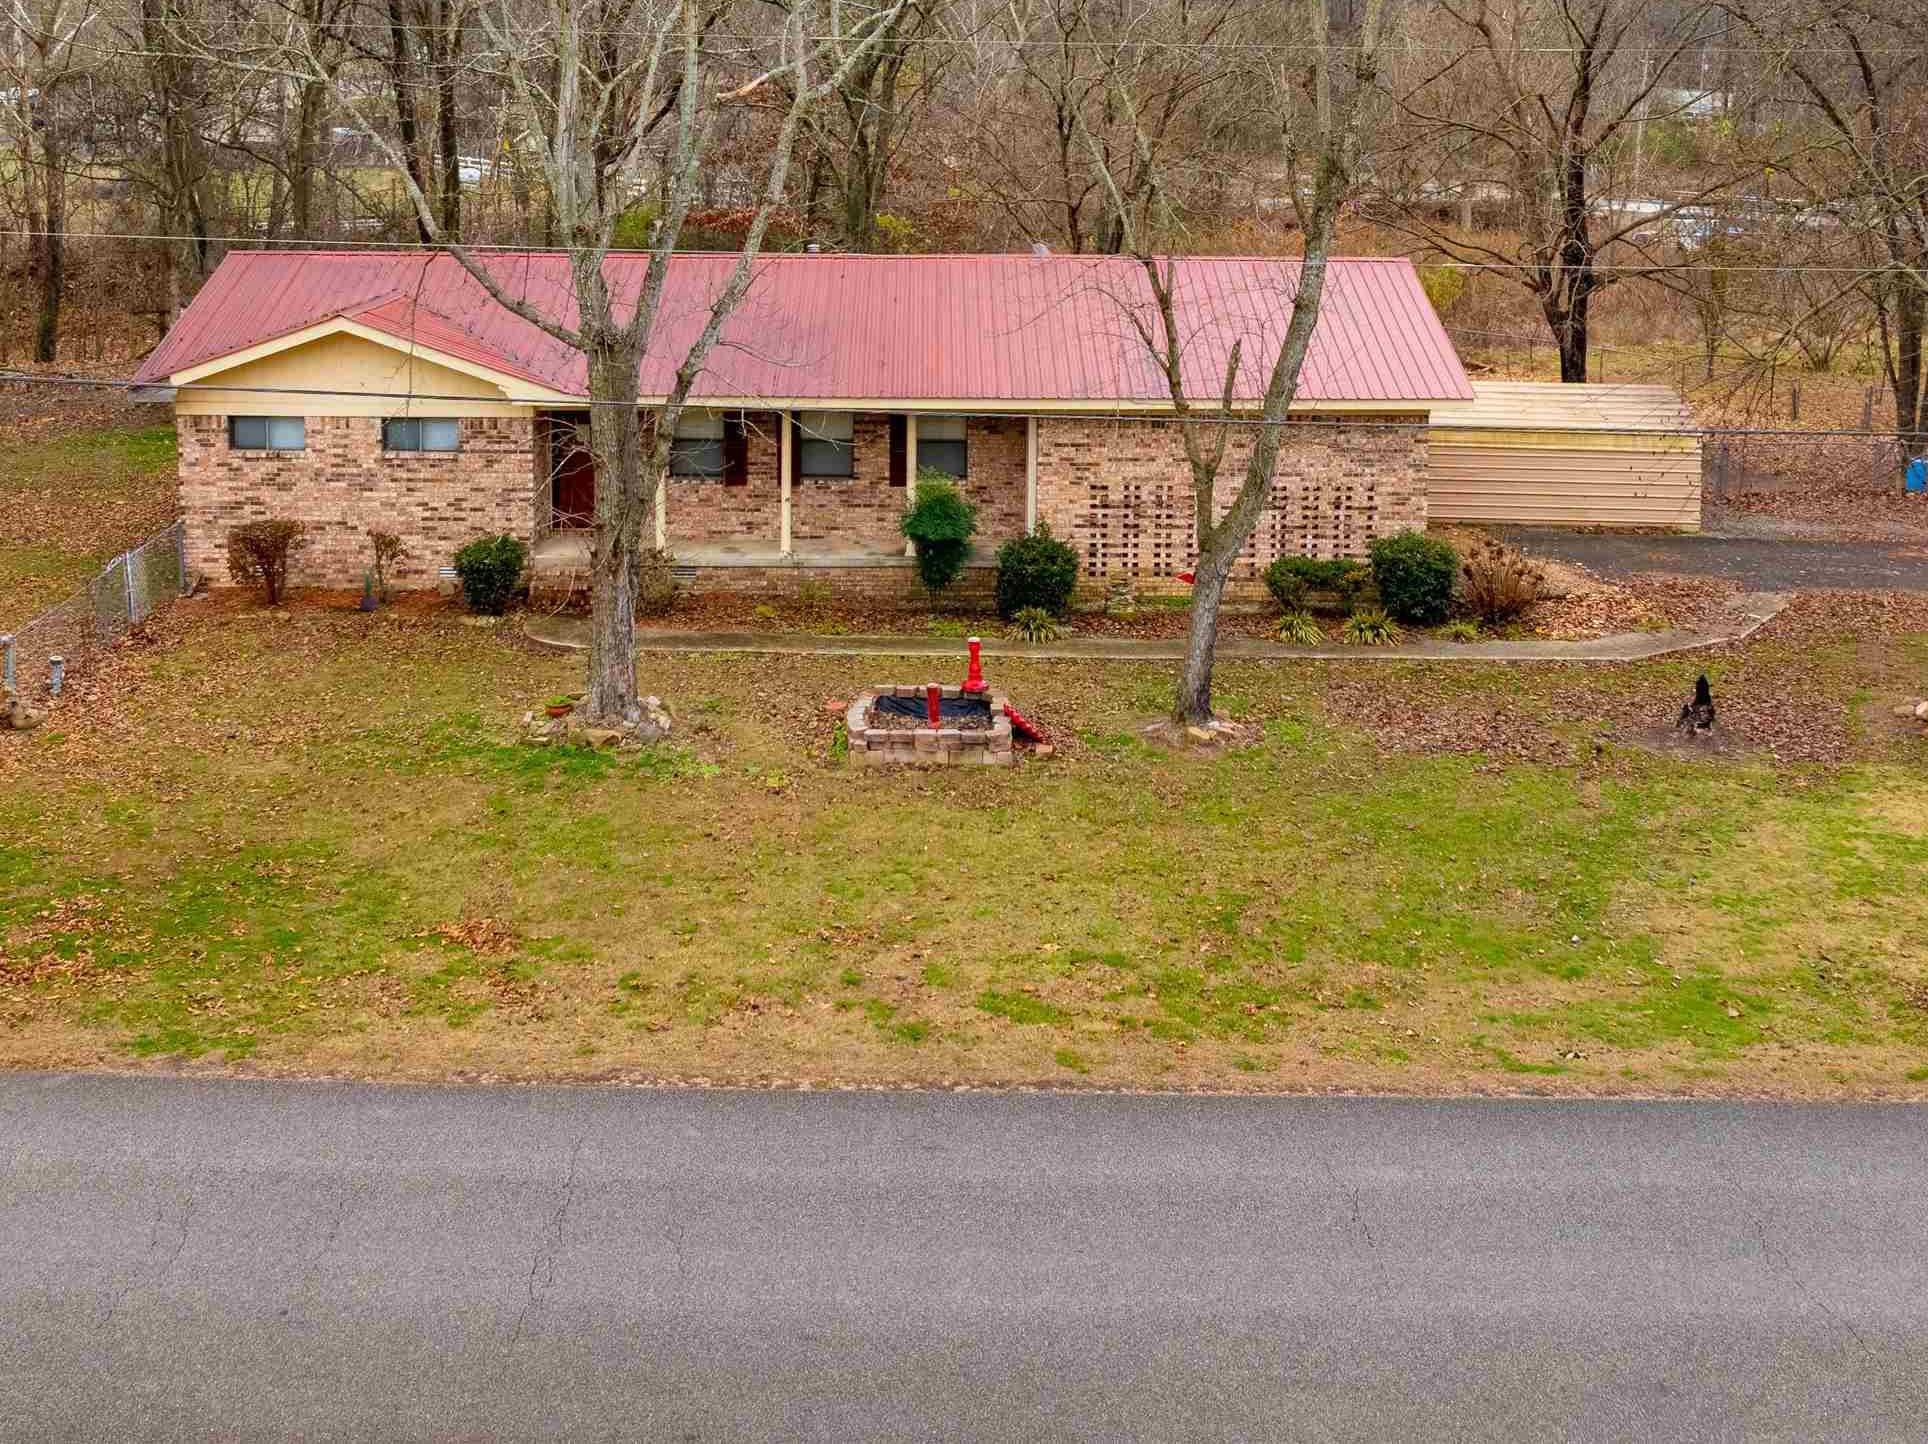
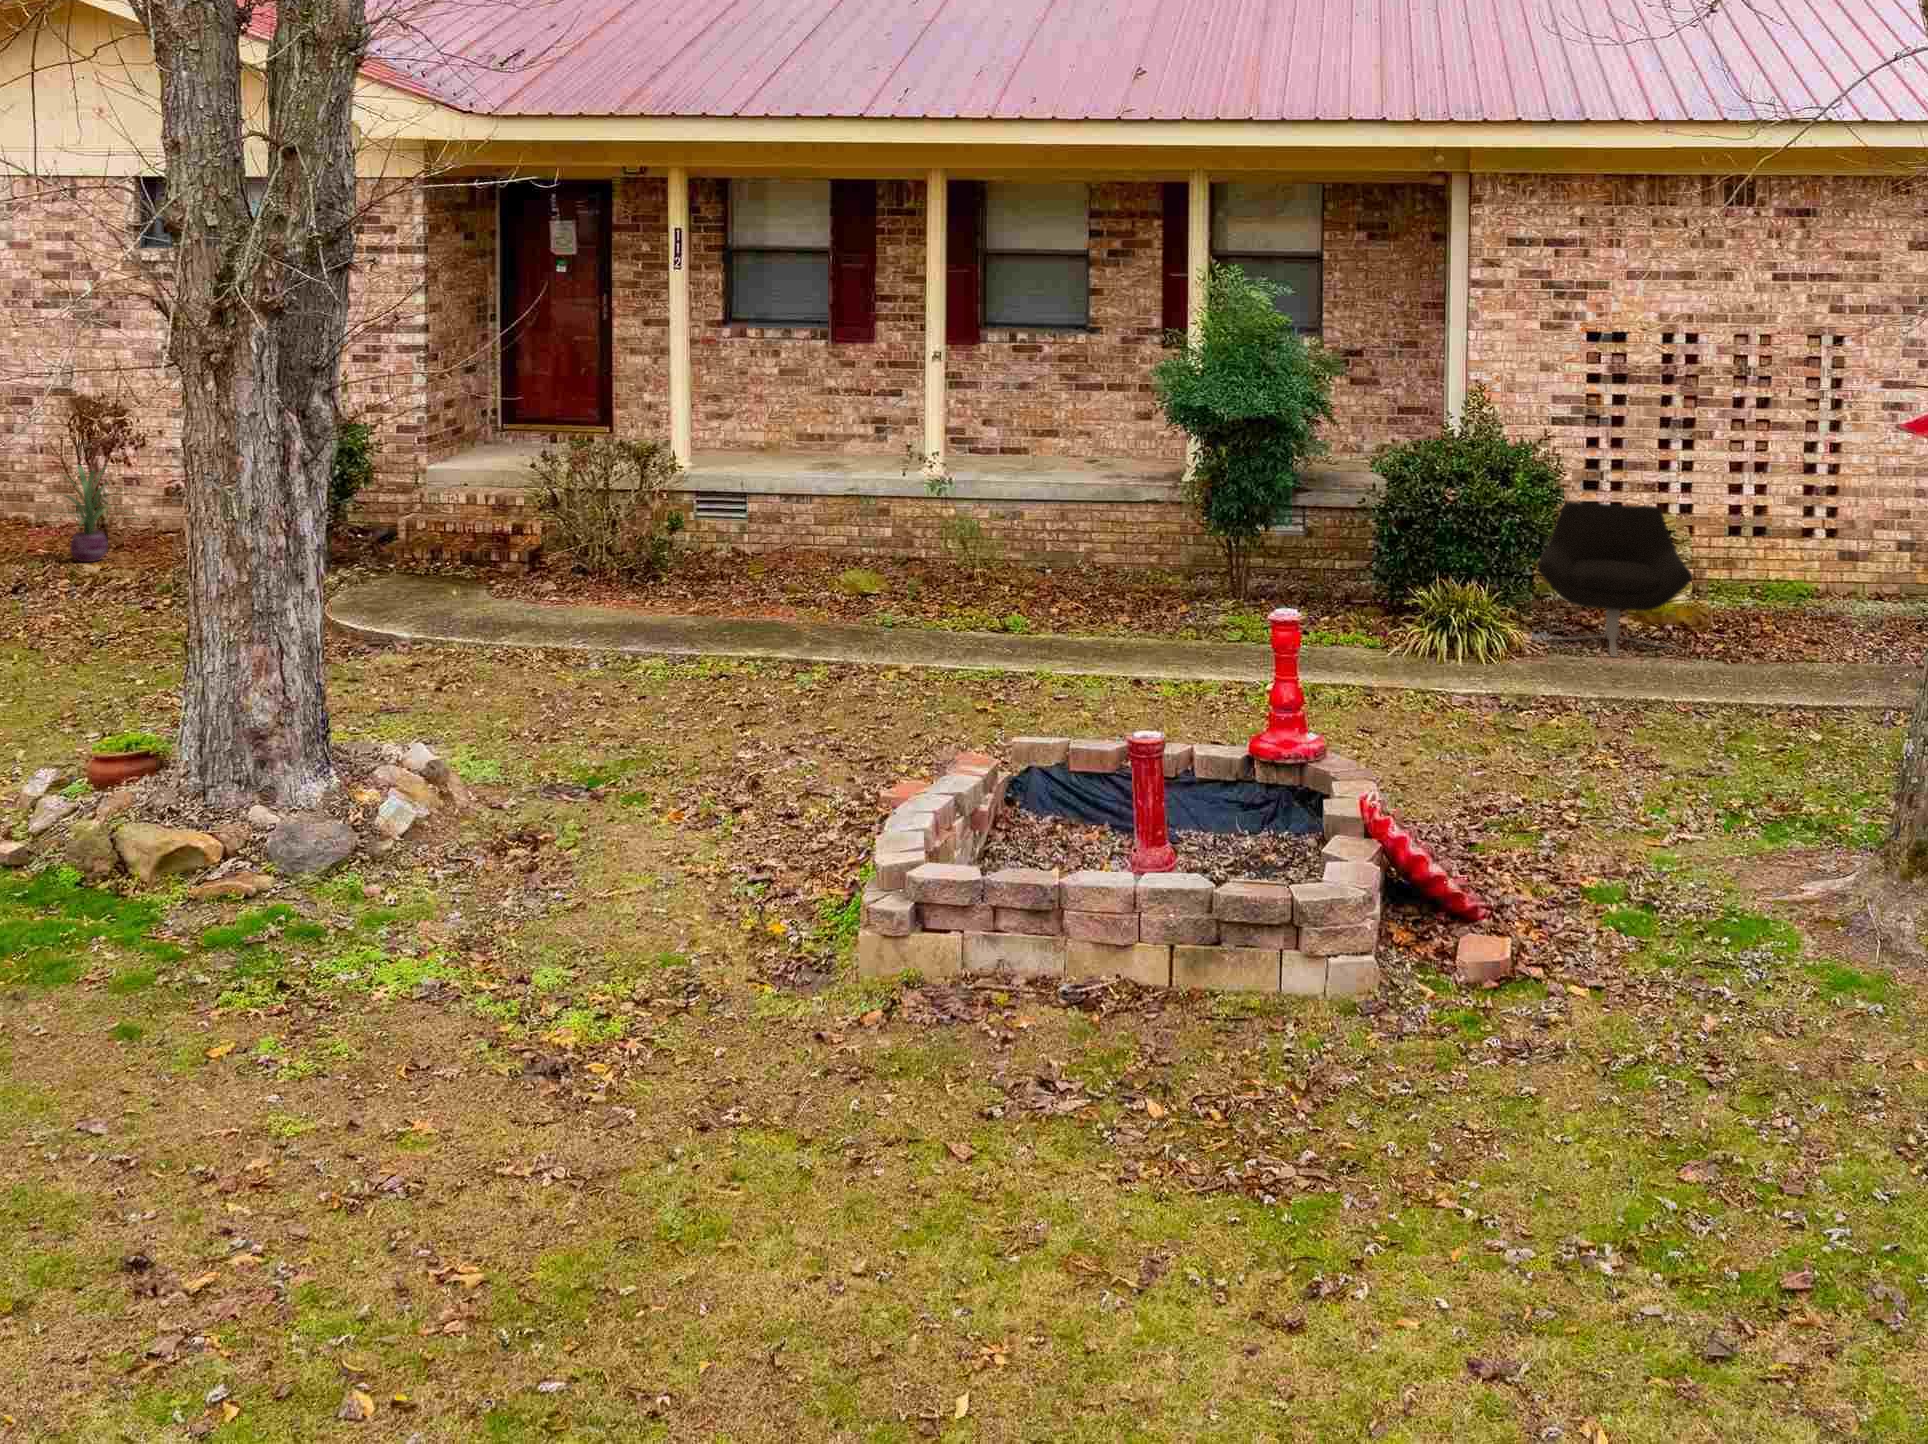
lounge chair: none [1068,566,1136,638] -> present [1537,501,1693,657]

